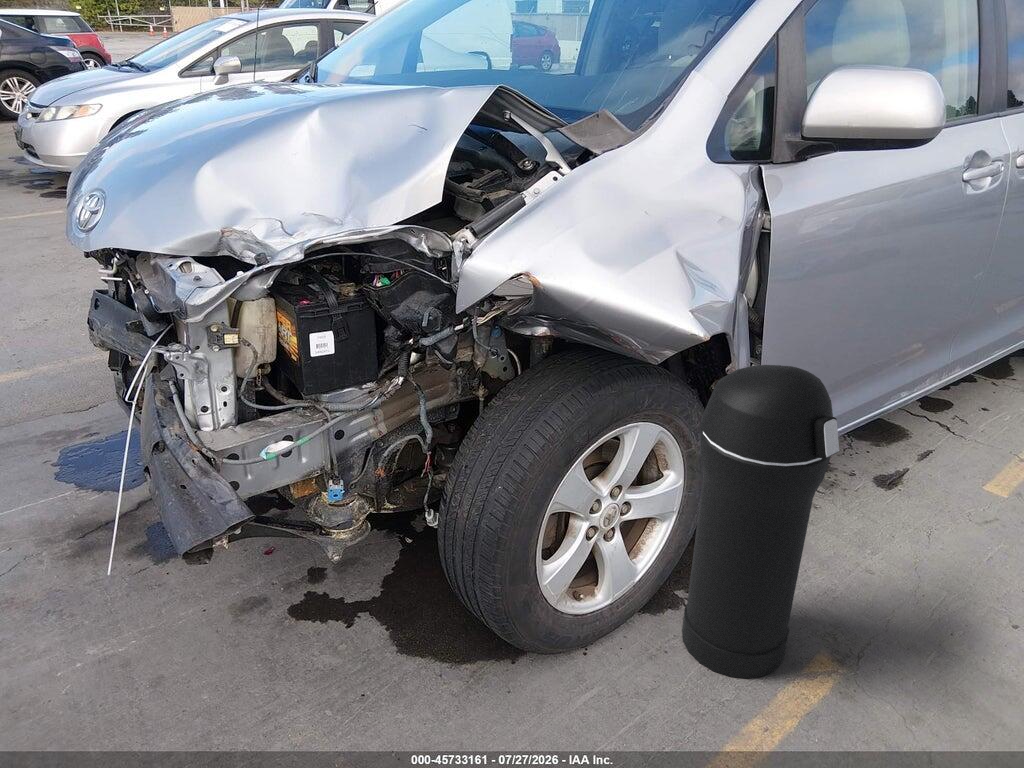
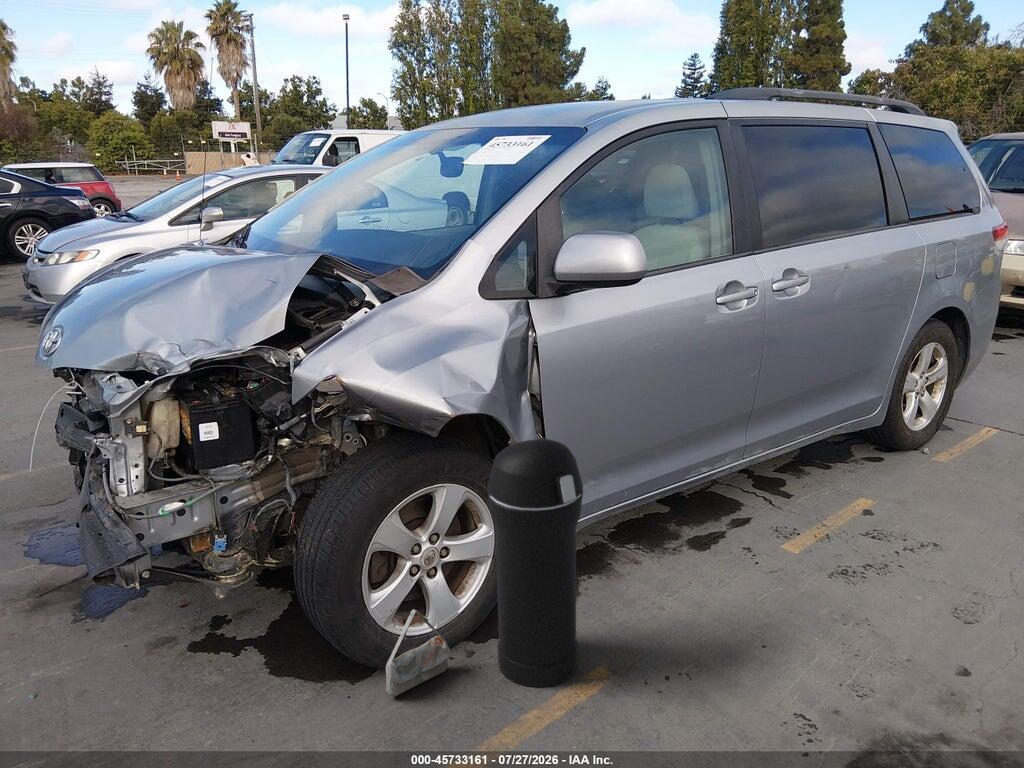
bag: none [554,582,631,690] -> present [386,609,452,696]

